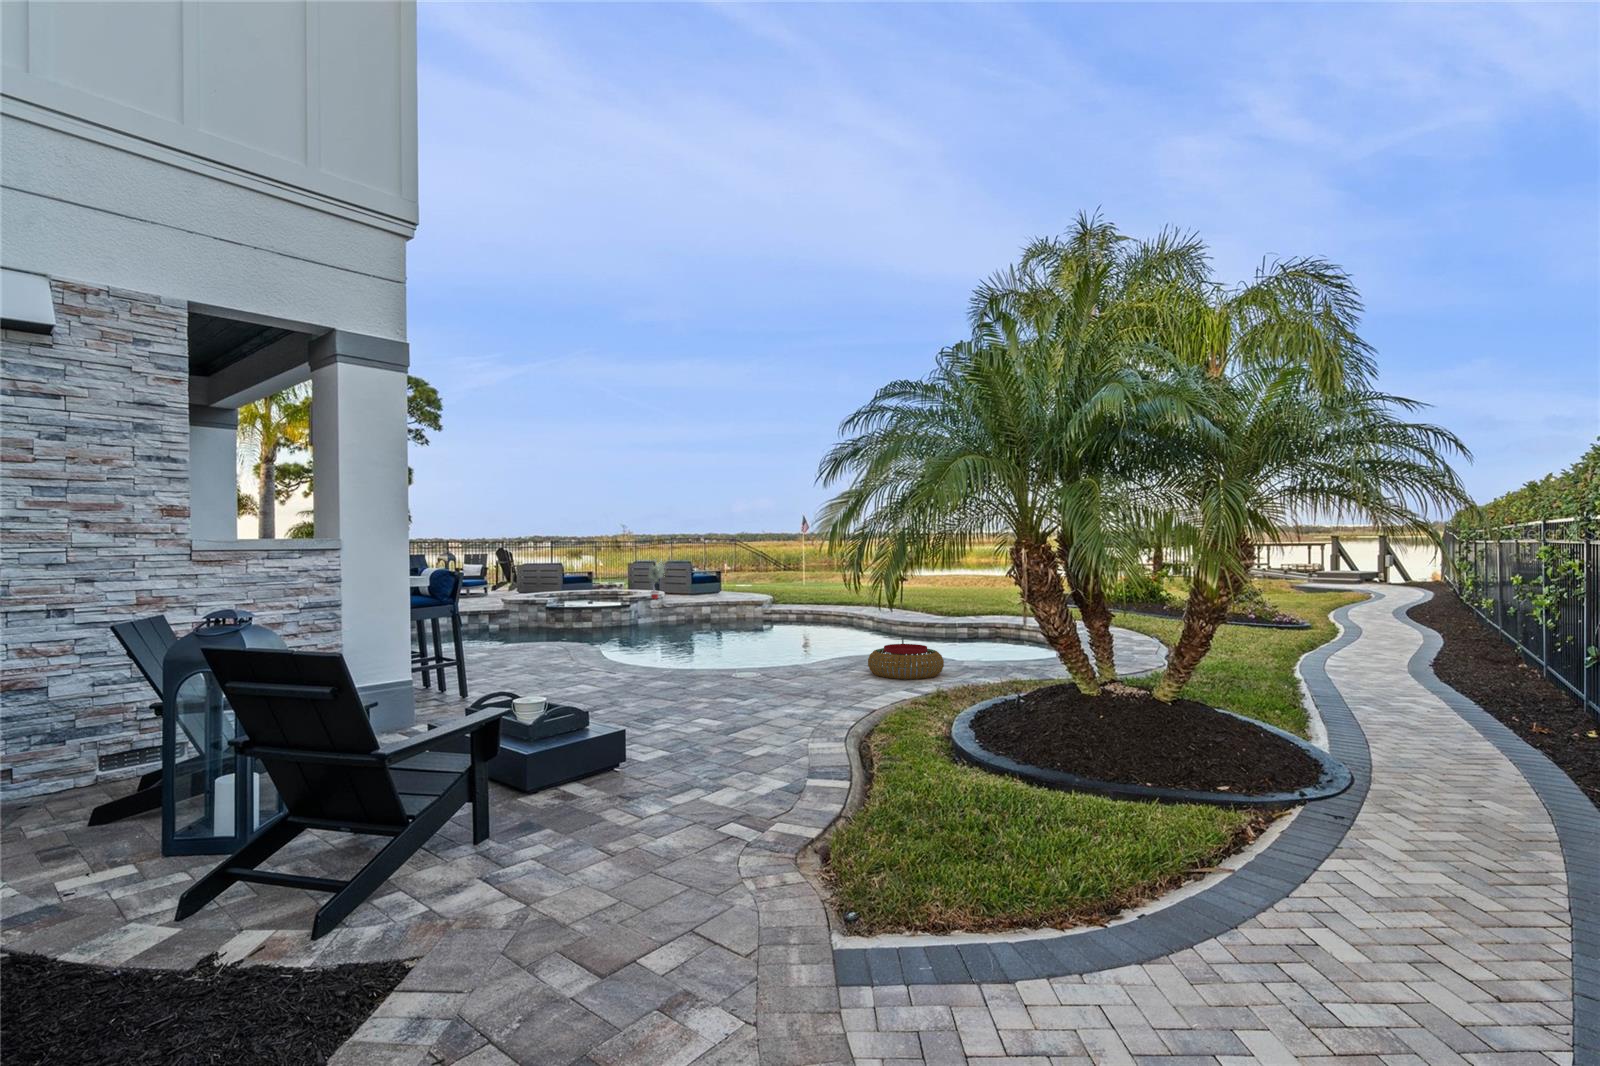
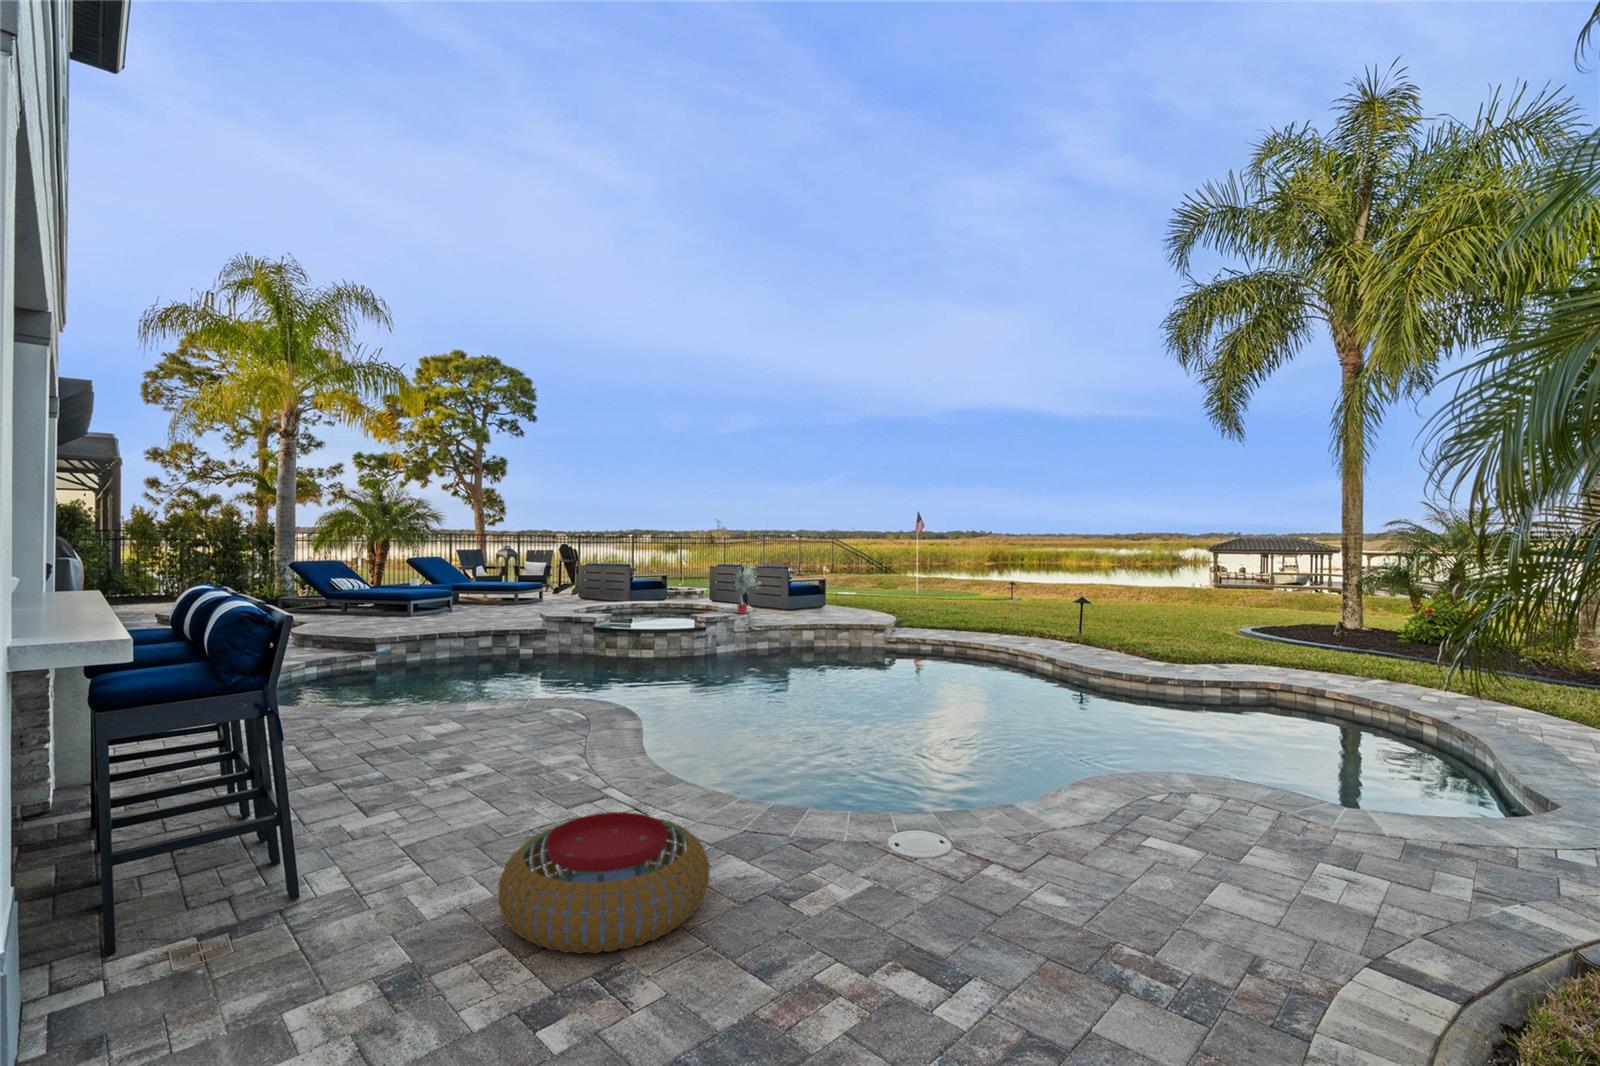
pouf: present [868,644,944,679] -> present [498,812,710,954]

